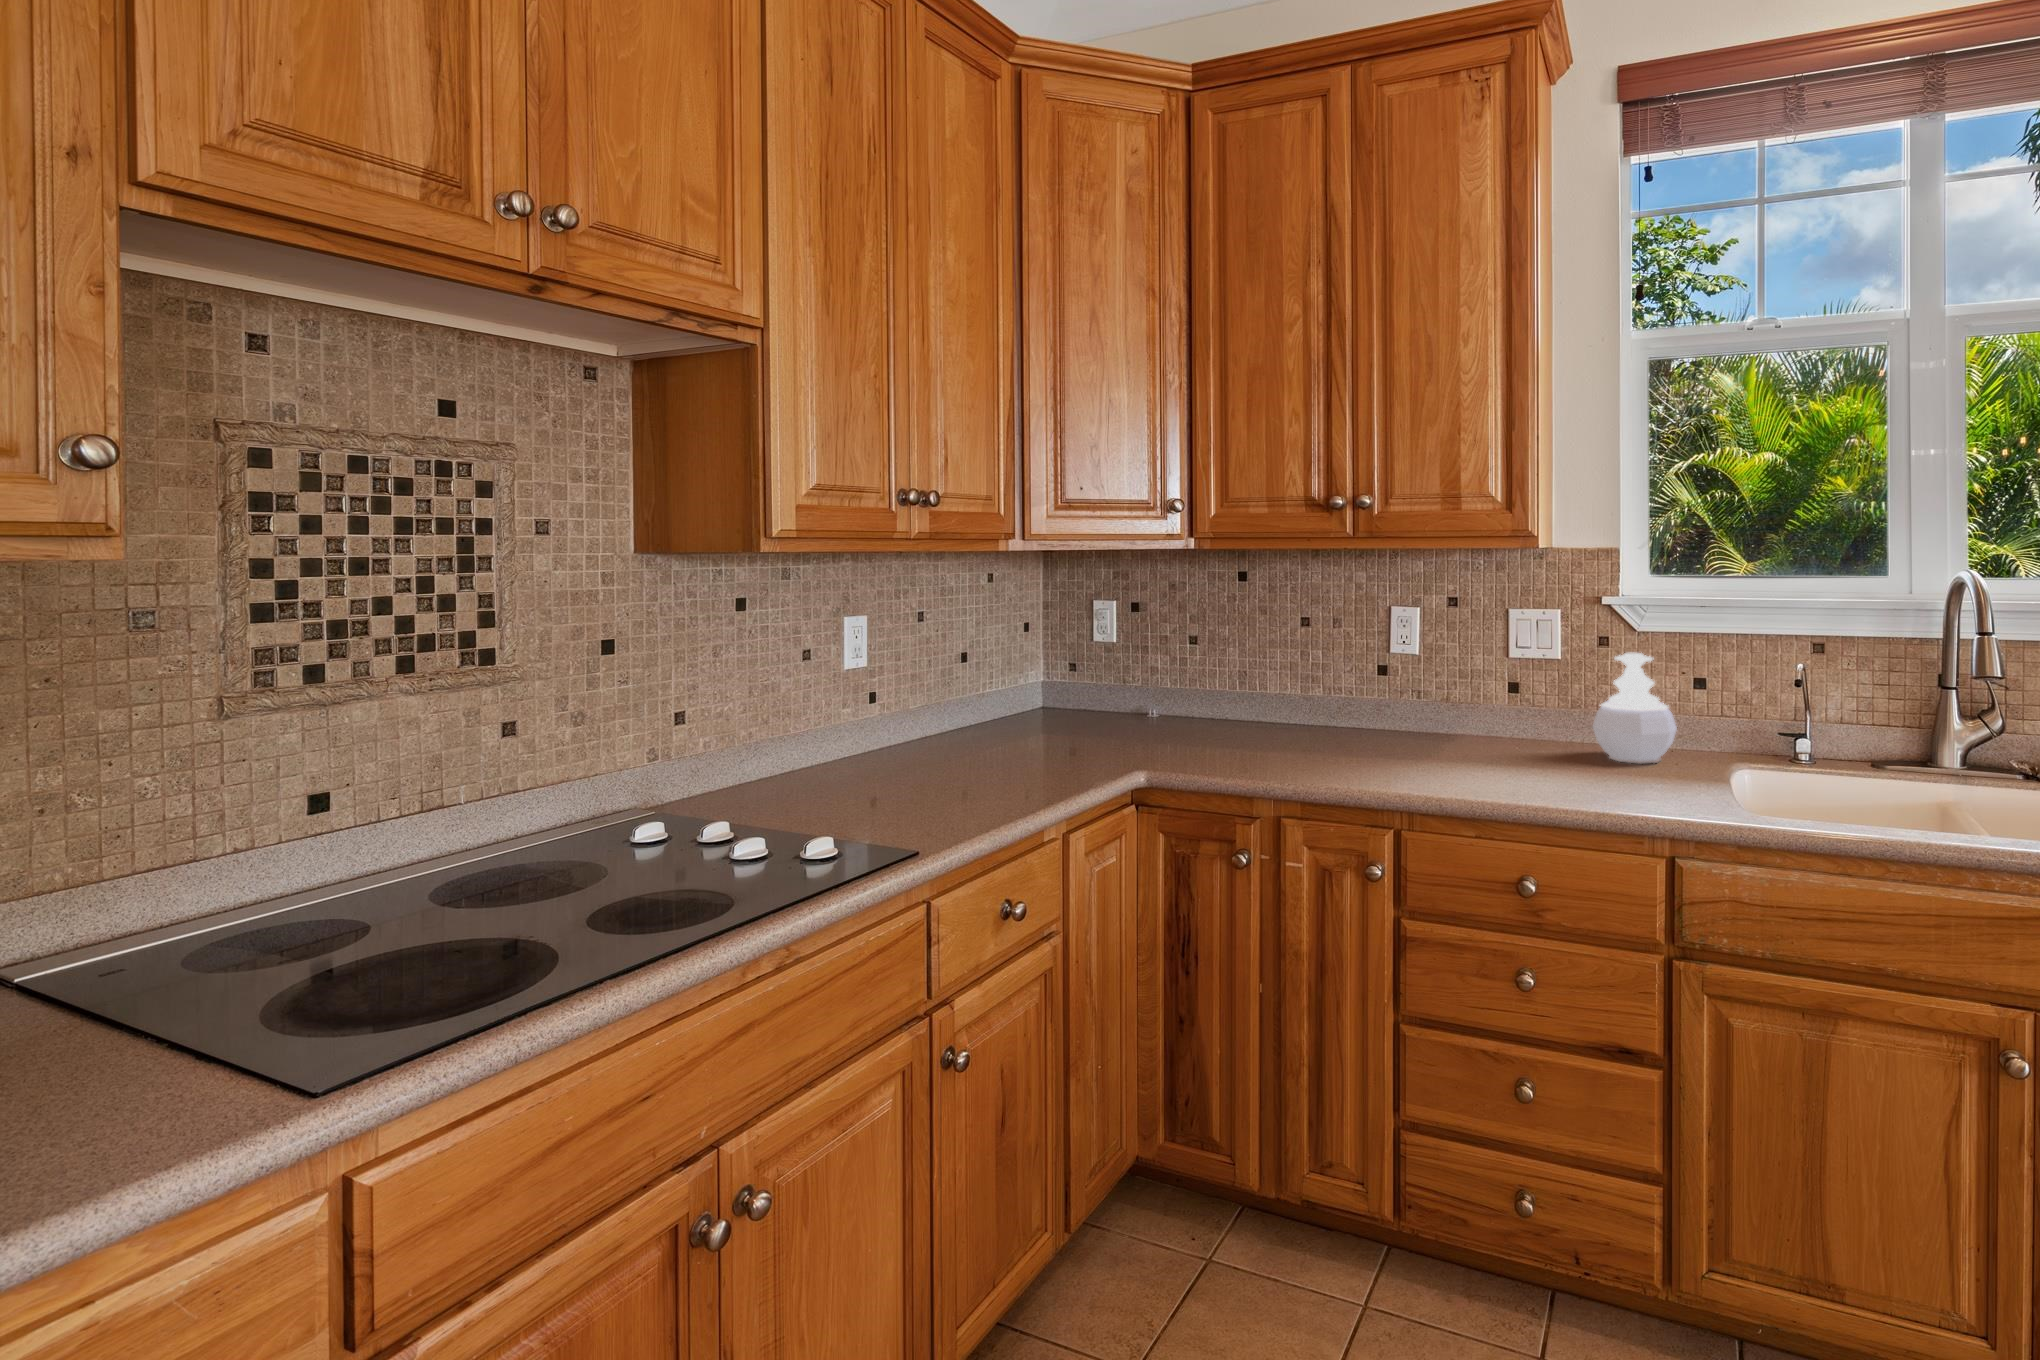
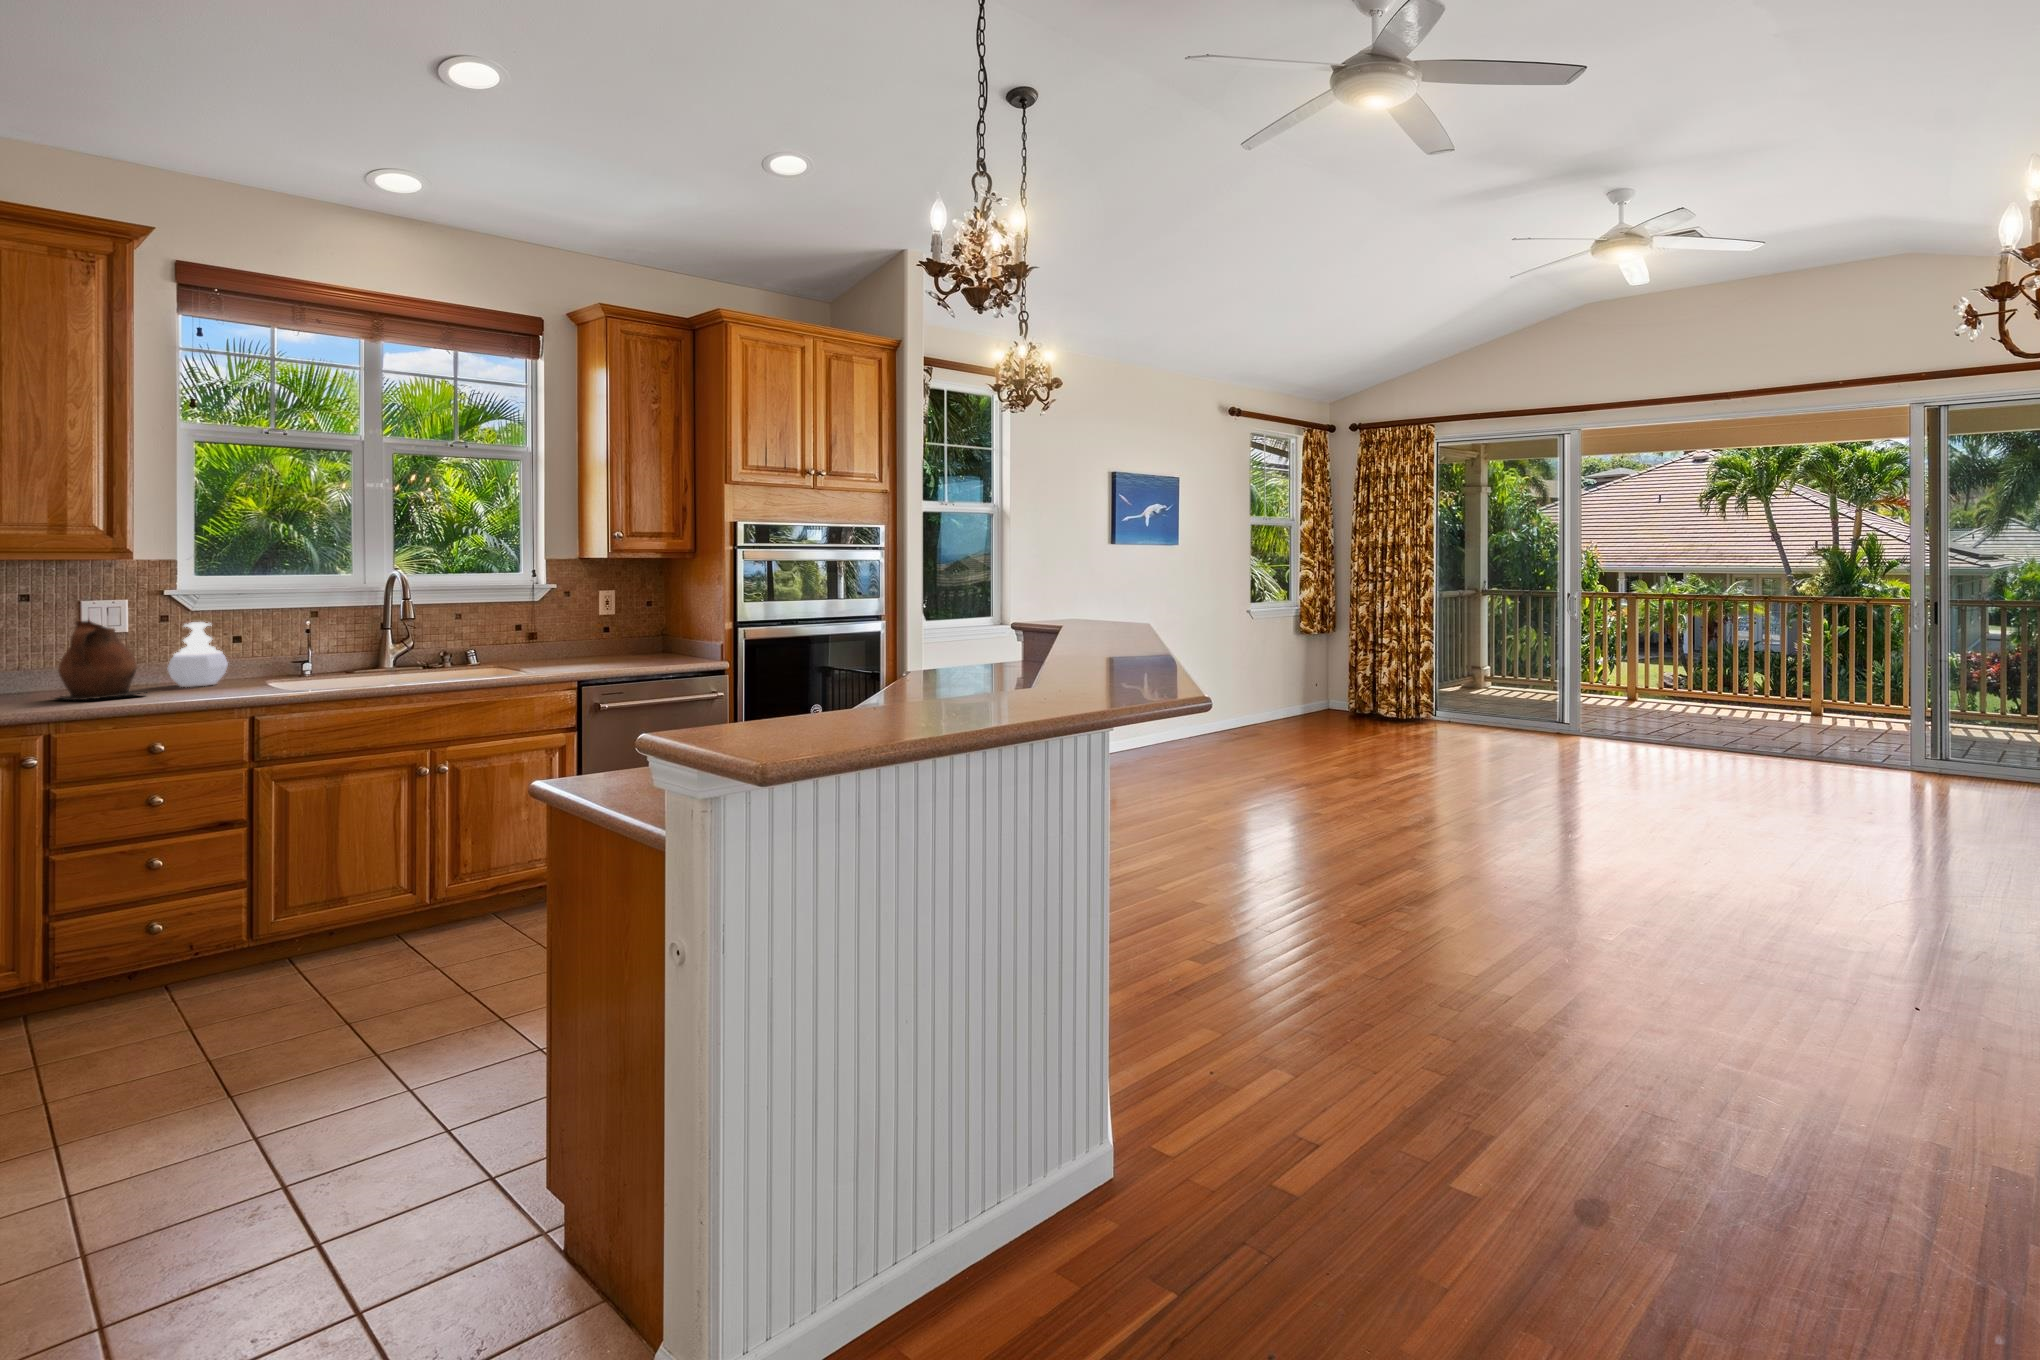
ceramic pitcher: none [1435,645,1548,777] -> present [58,620,146,700]

